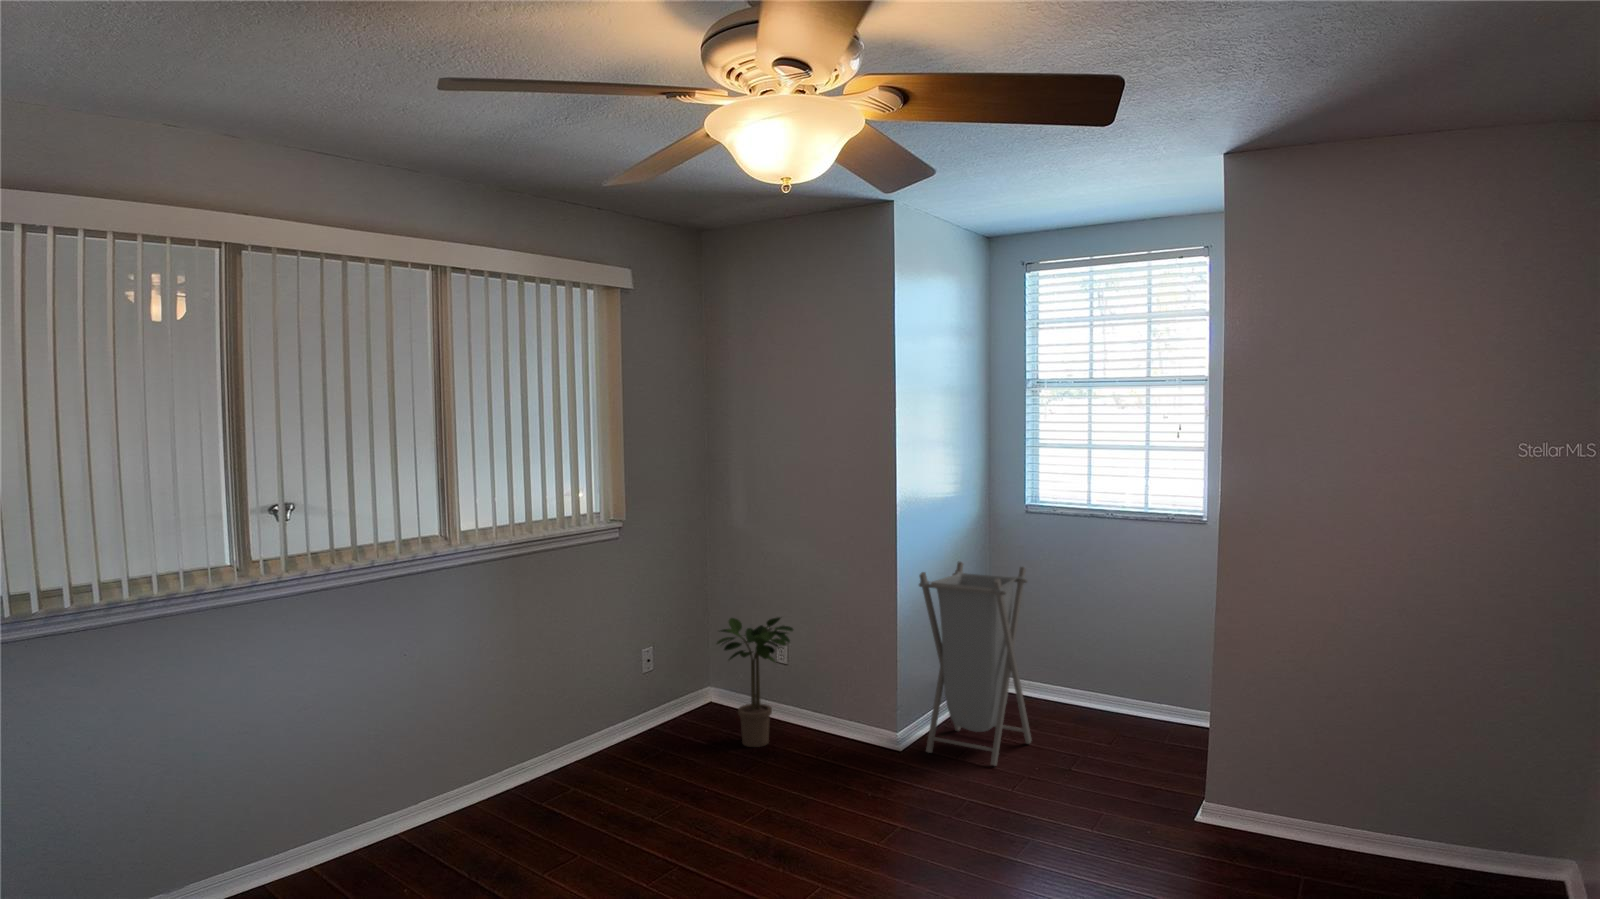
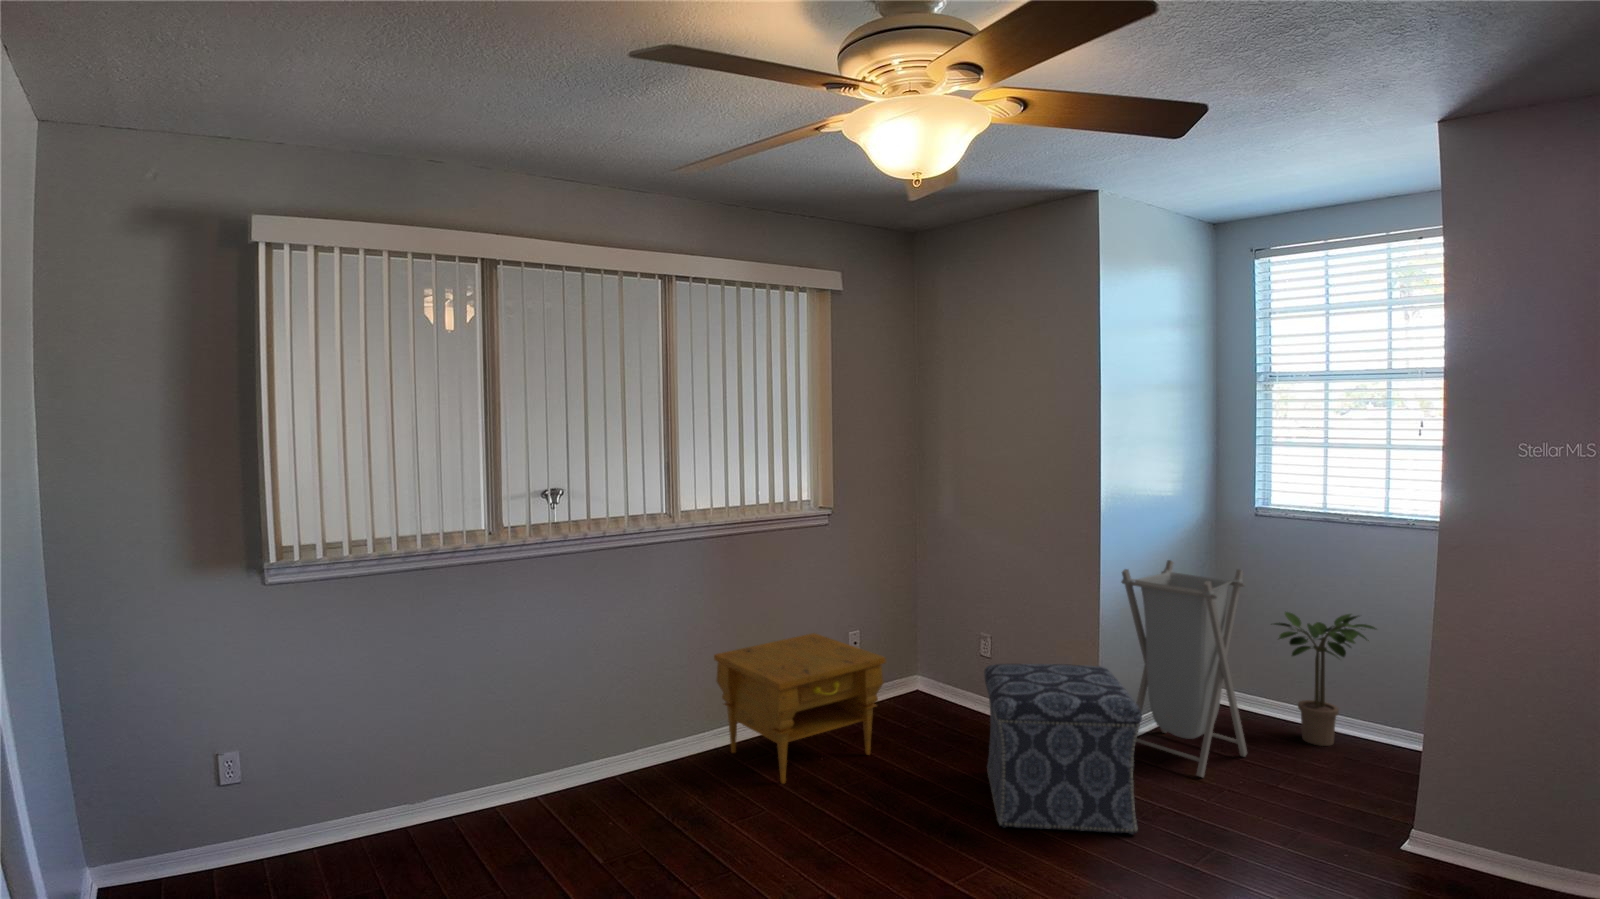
potted plant: present [717,617,793,747] -> present [1274,612,1377,746]
nightstand: none [501,661,692,822] -> present [714,633,886,784]
ottoman: none [795,668,949,832] -> present [984,664,1142,834]

